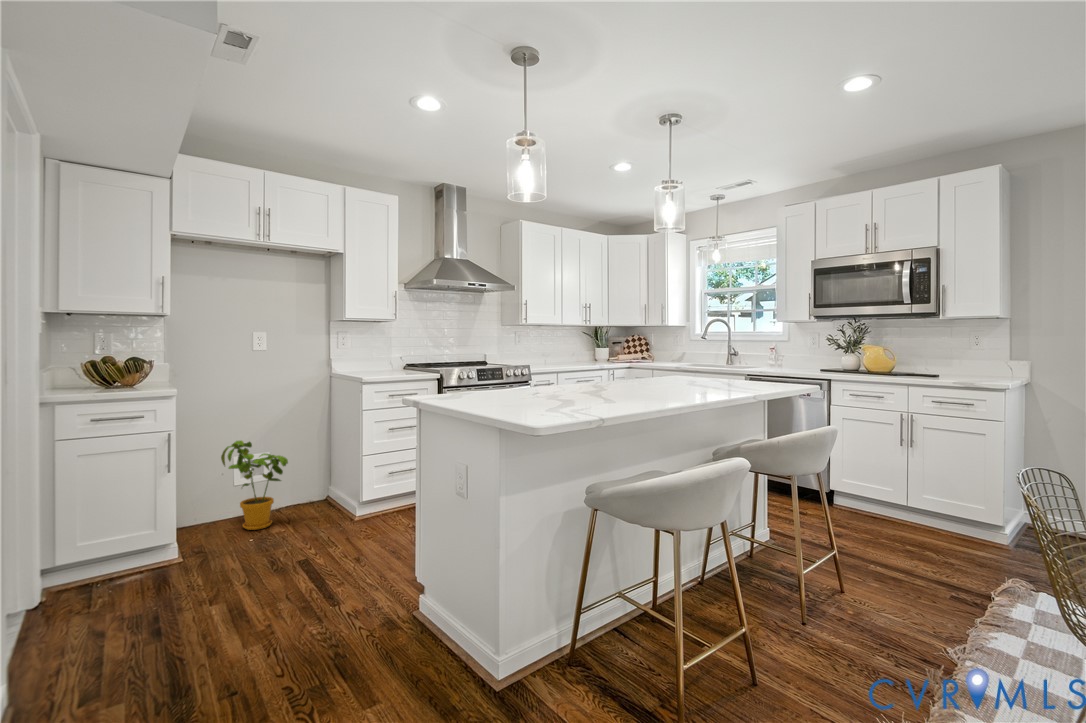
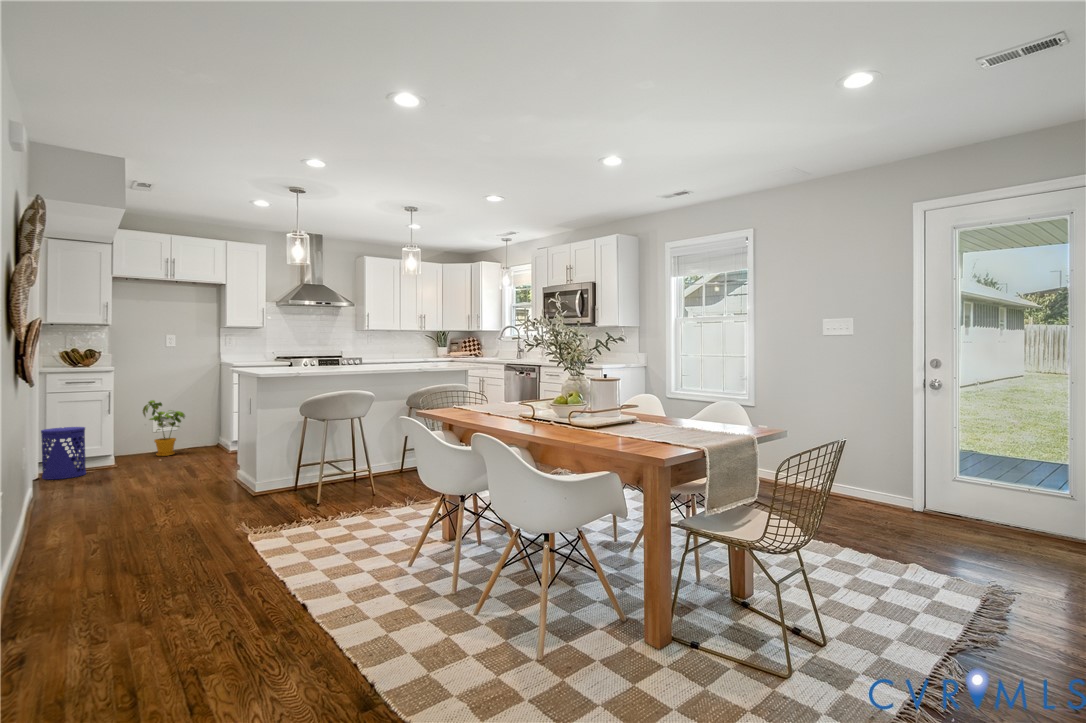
waste bin: none [45,501,133,614] -> present [41,427,86,479]

